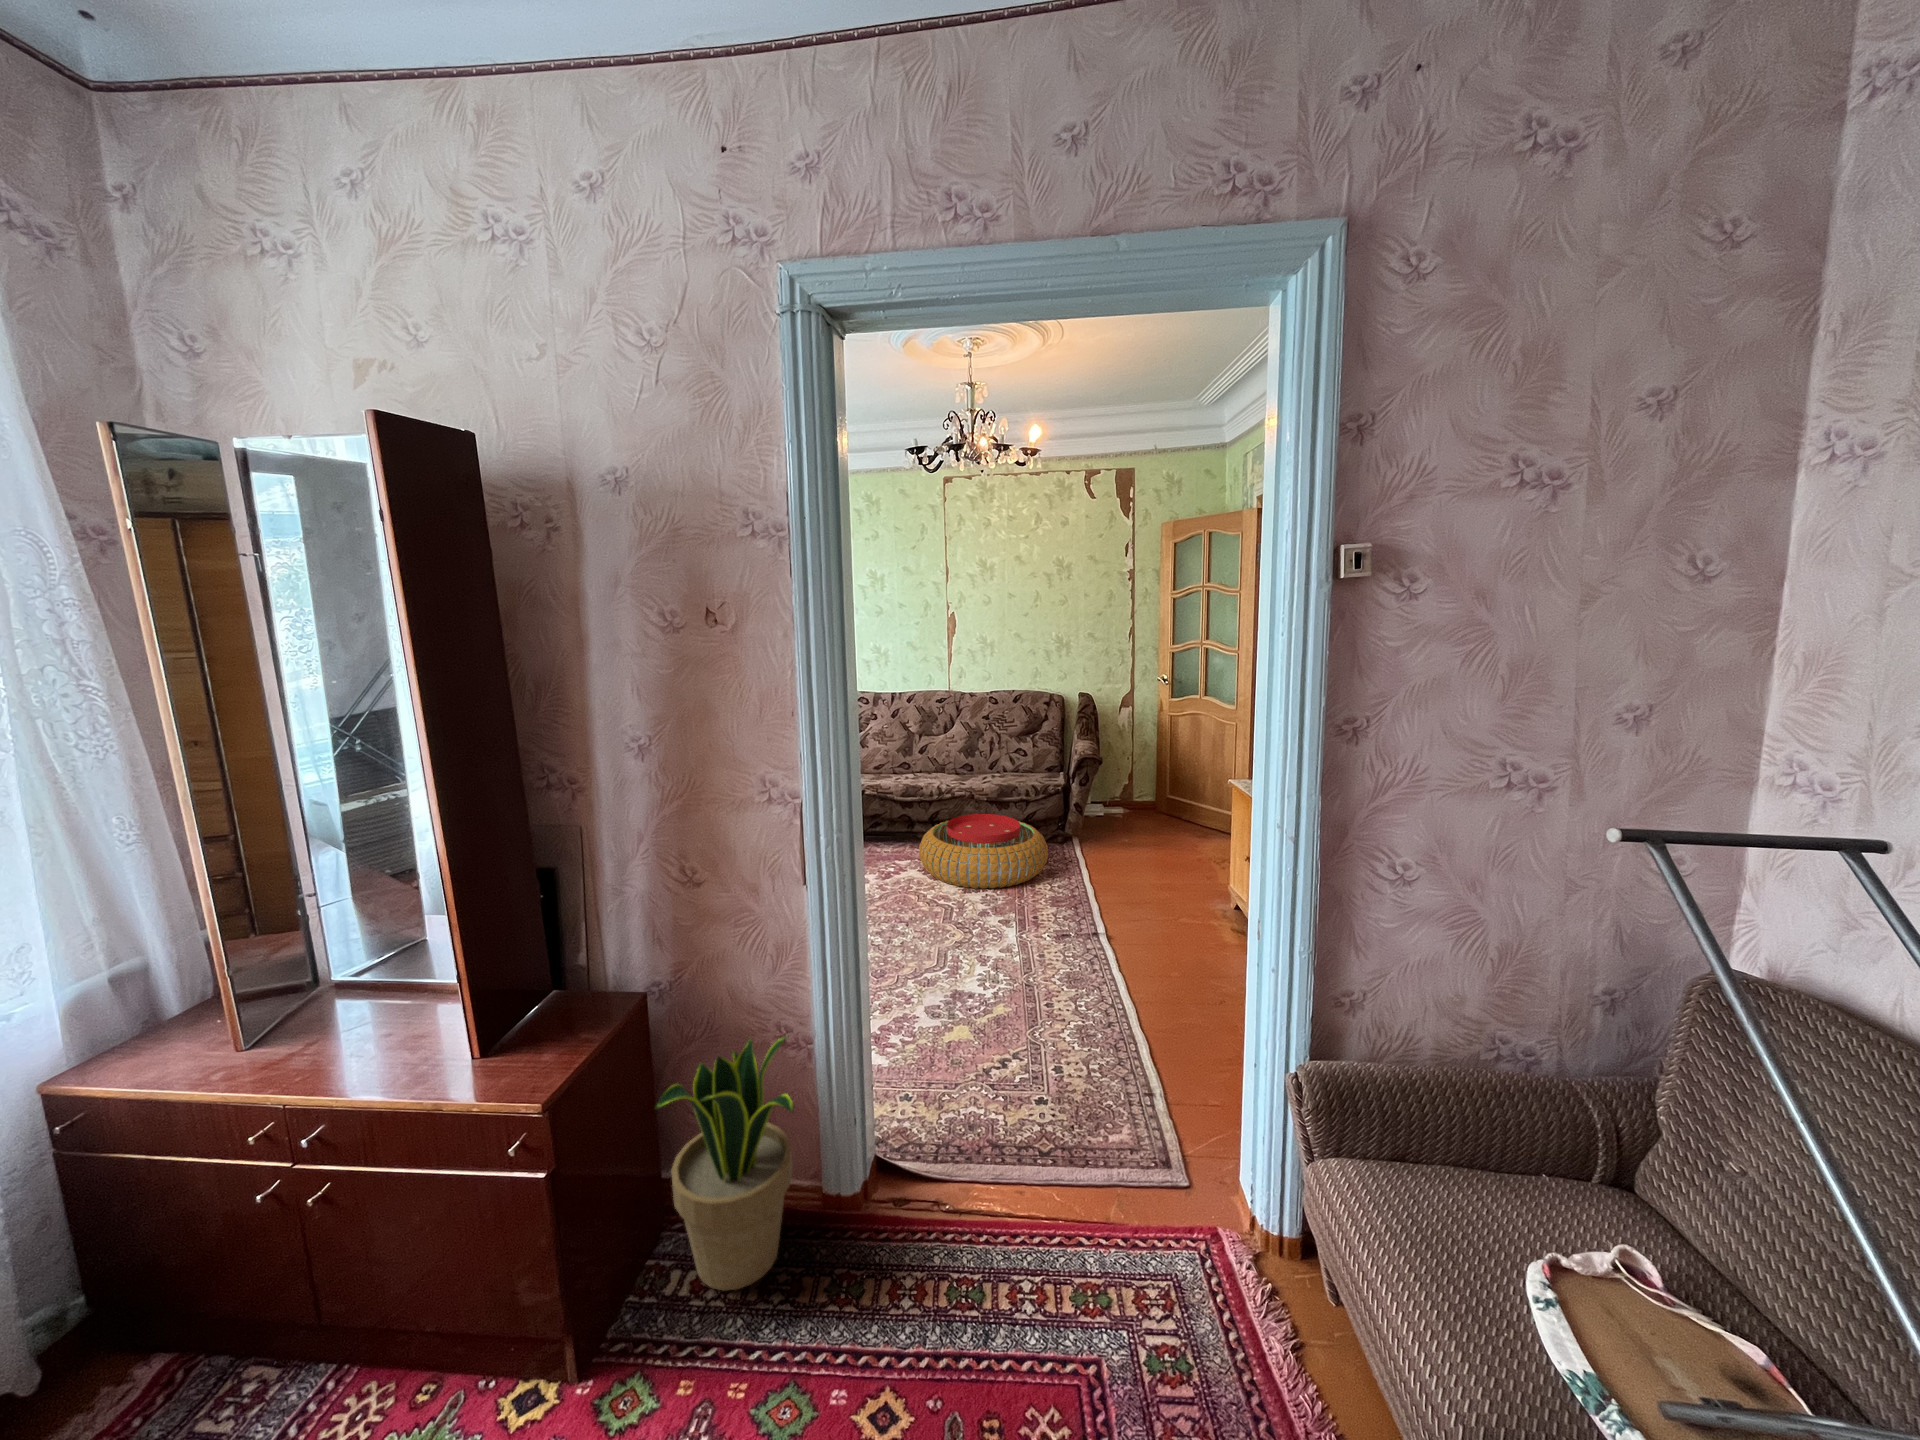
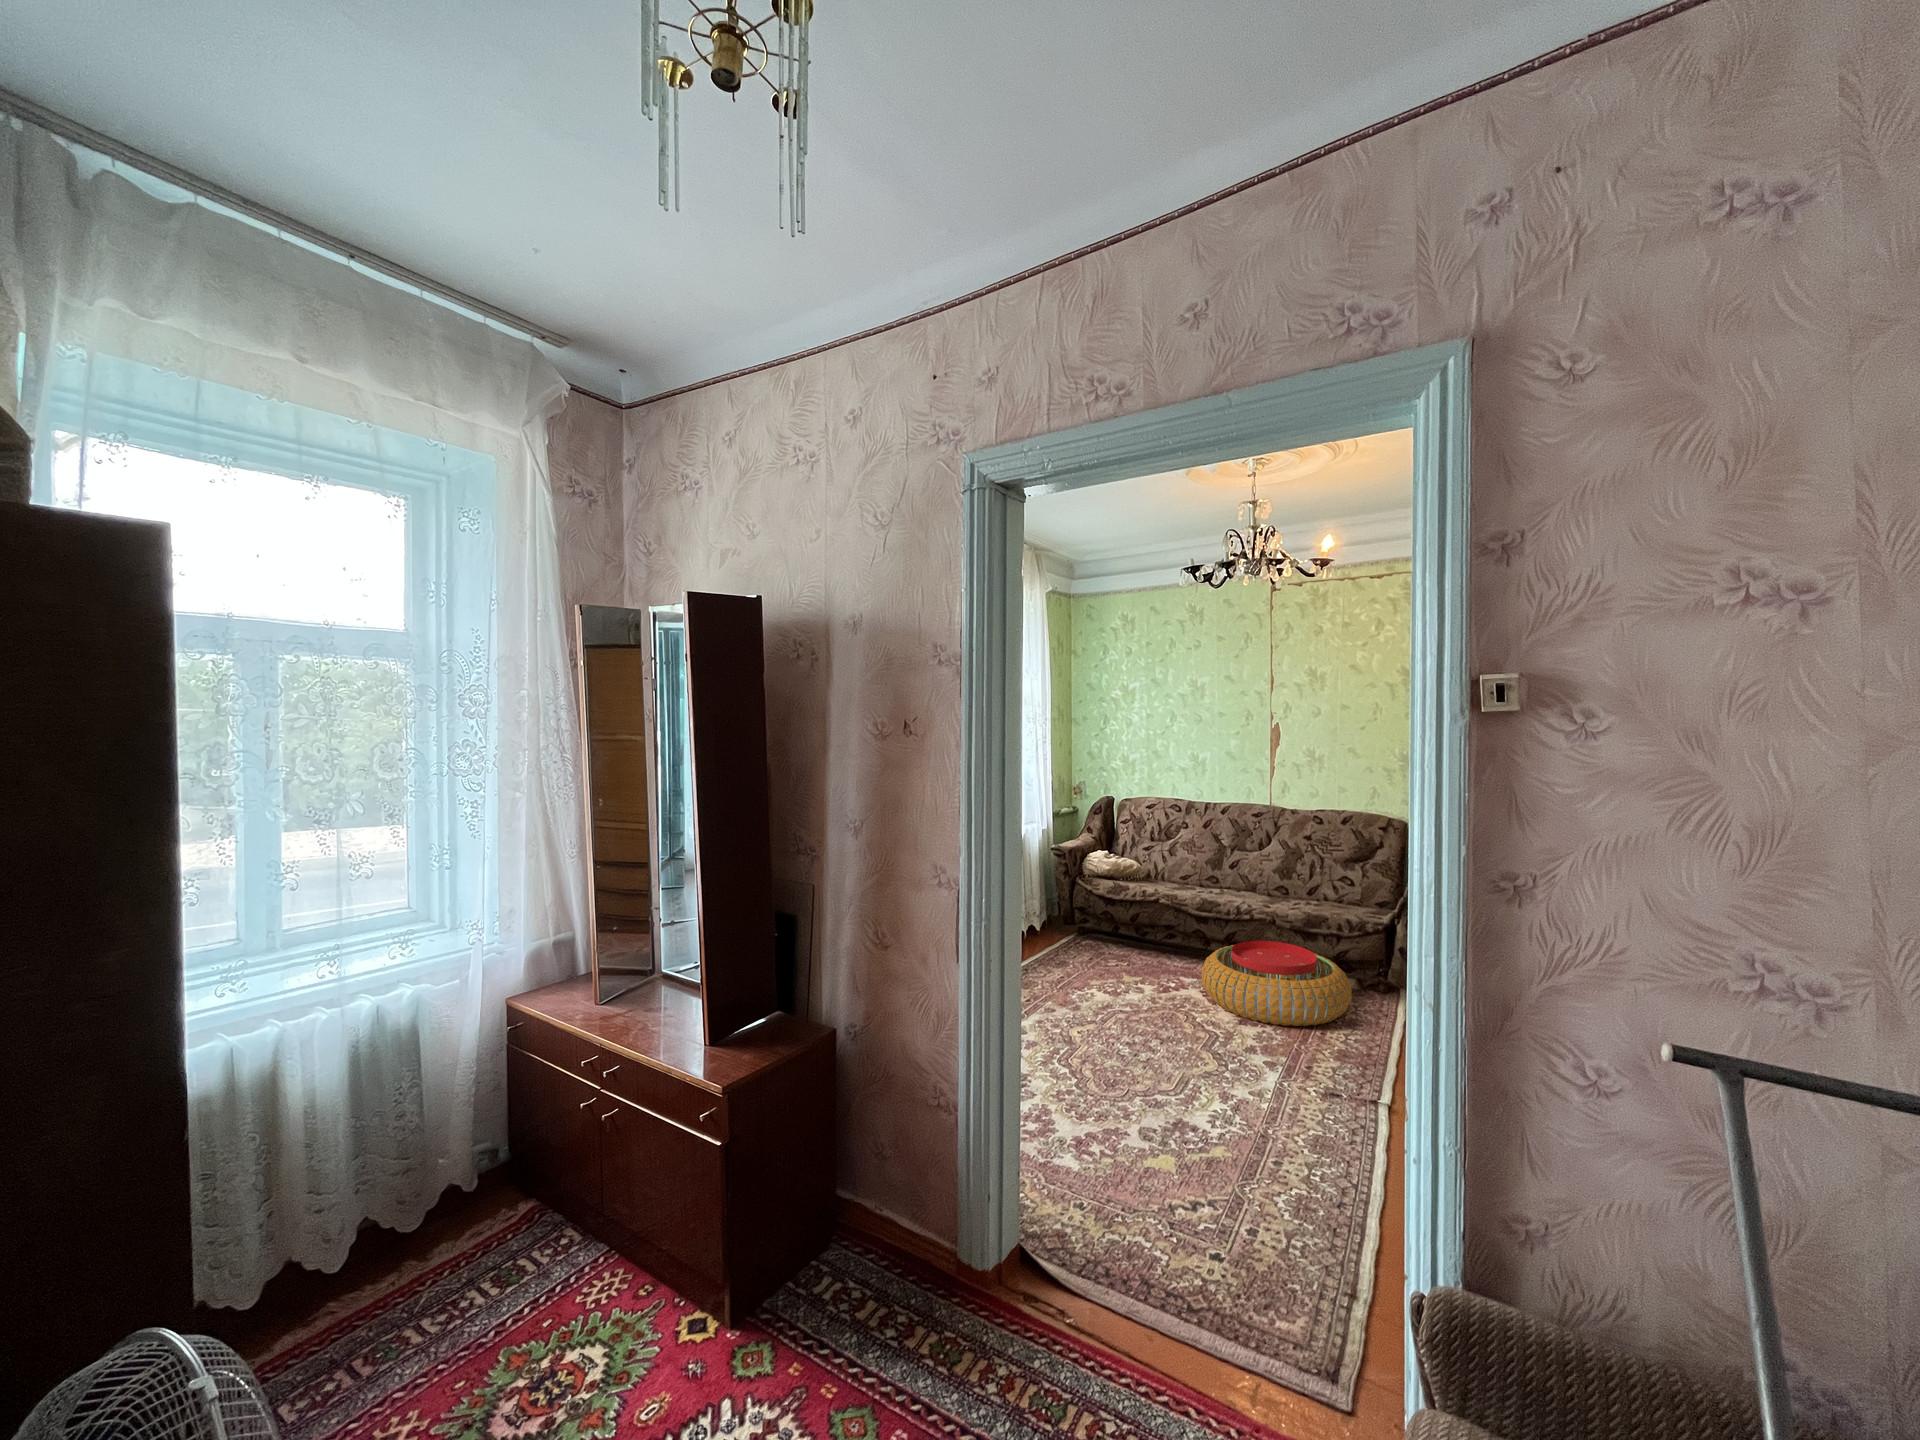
potted plant: present [656,1037,794,1291] -> none [811,1087,935,1312]

